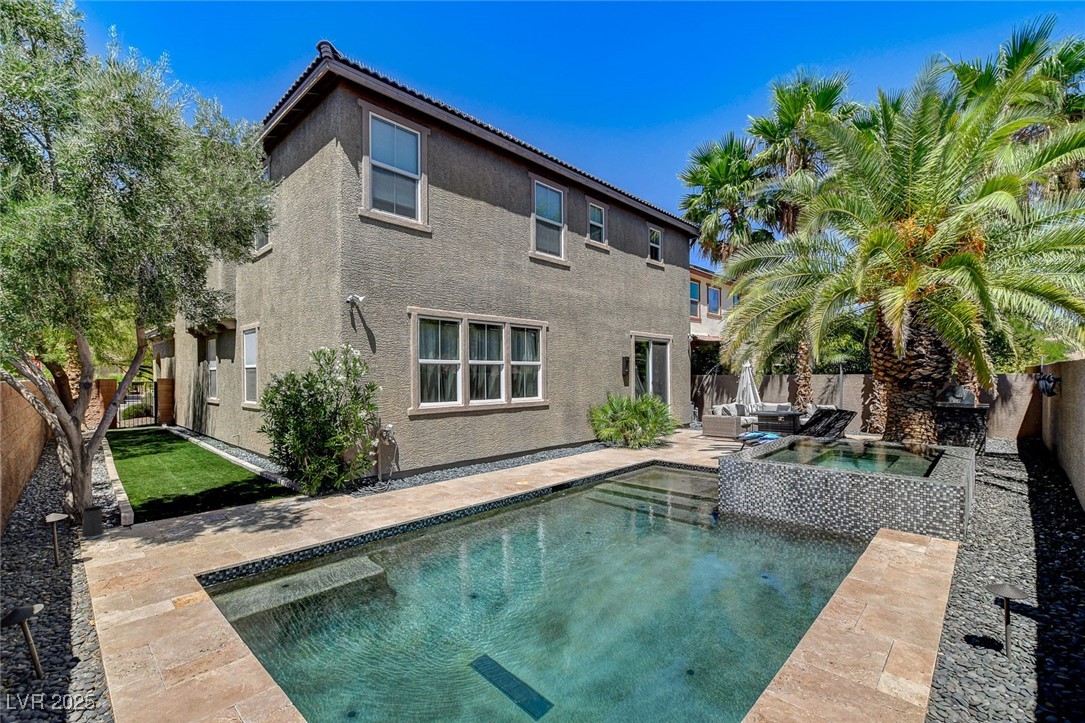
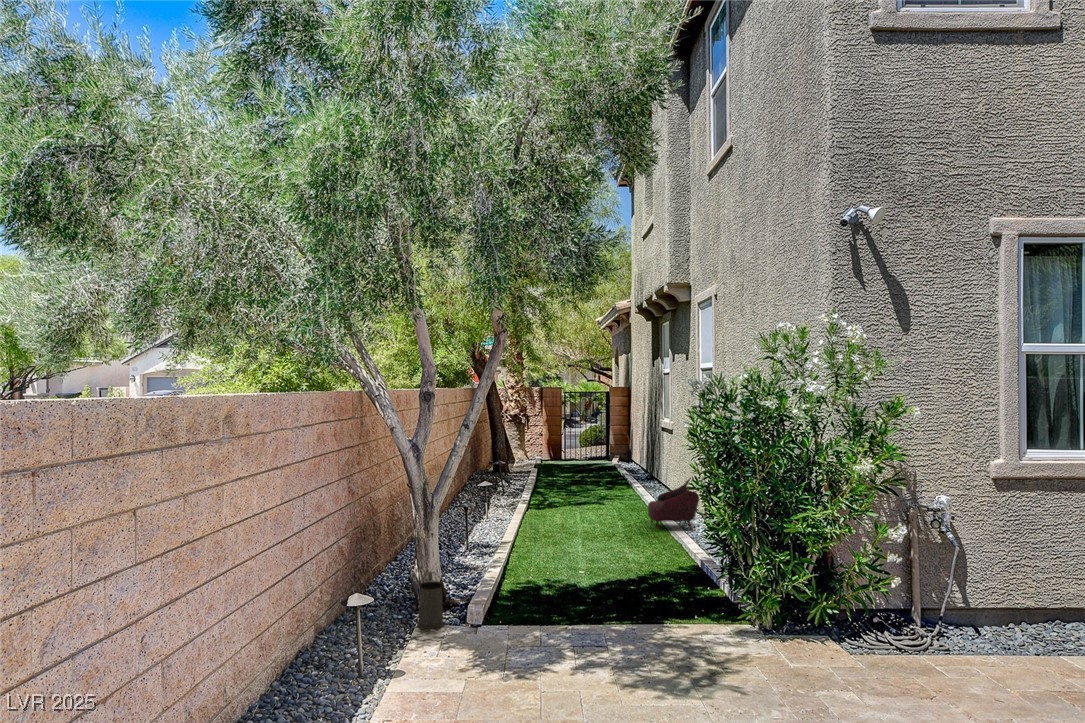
armchair: none [214,425,252,462] -> present [648,474,701,531]

